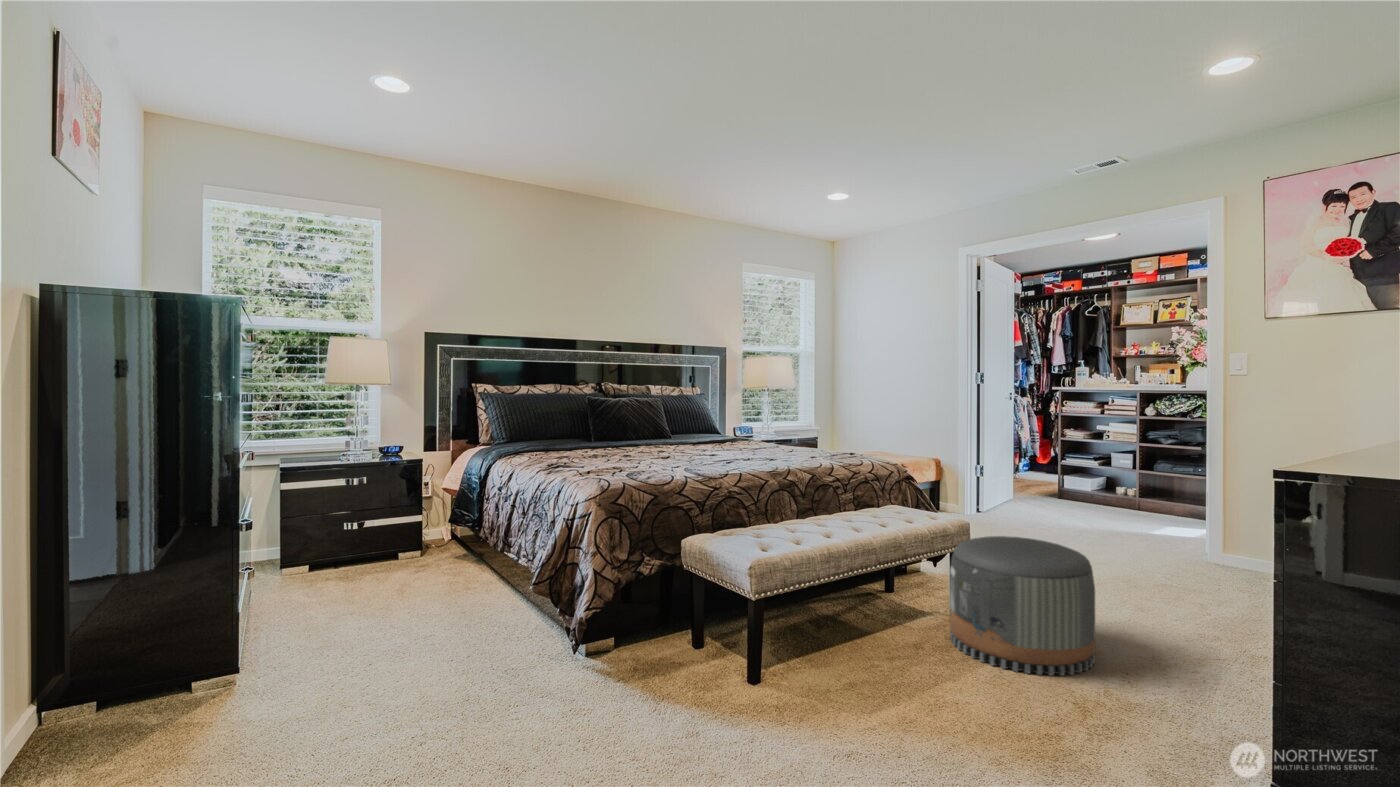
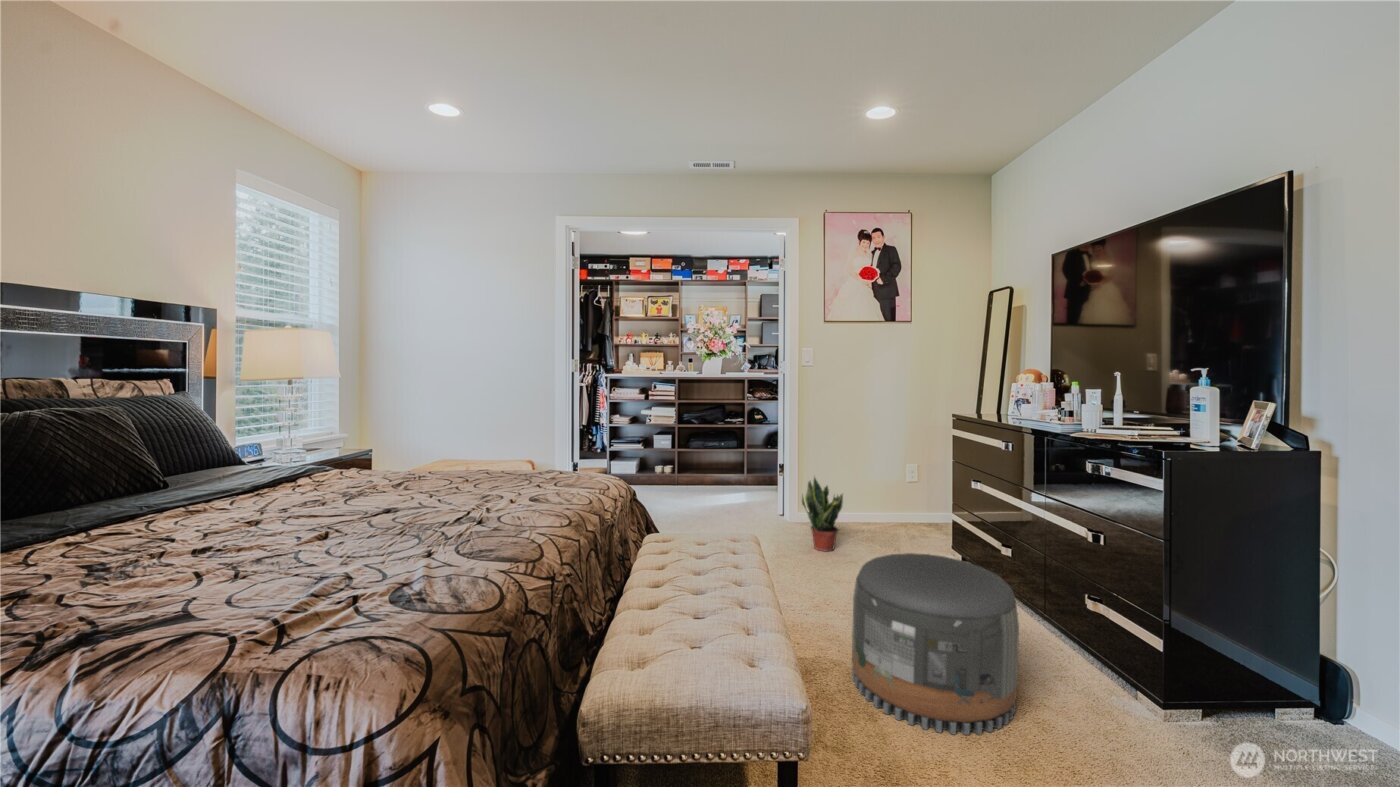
potted plant: none [1140,497,1213,588] -> present [802,477,843,551]

